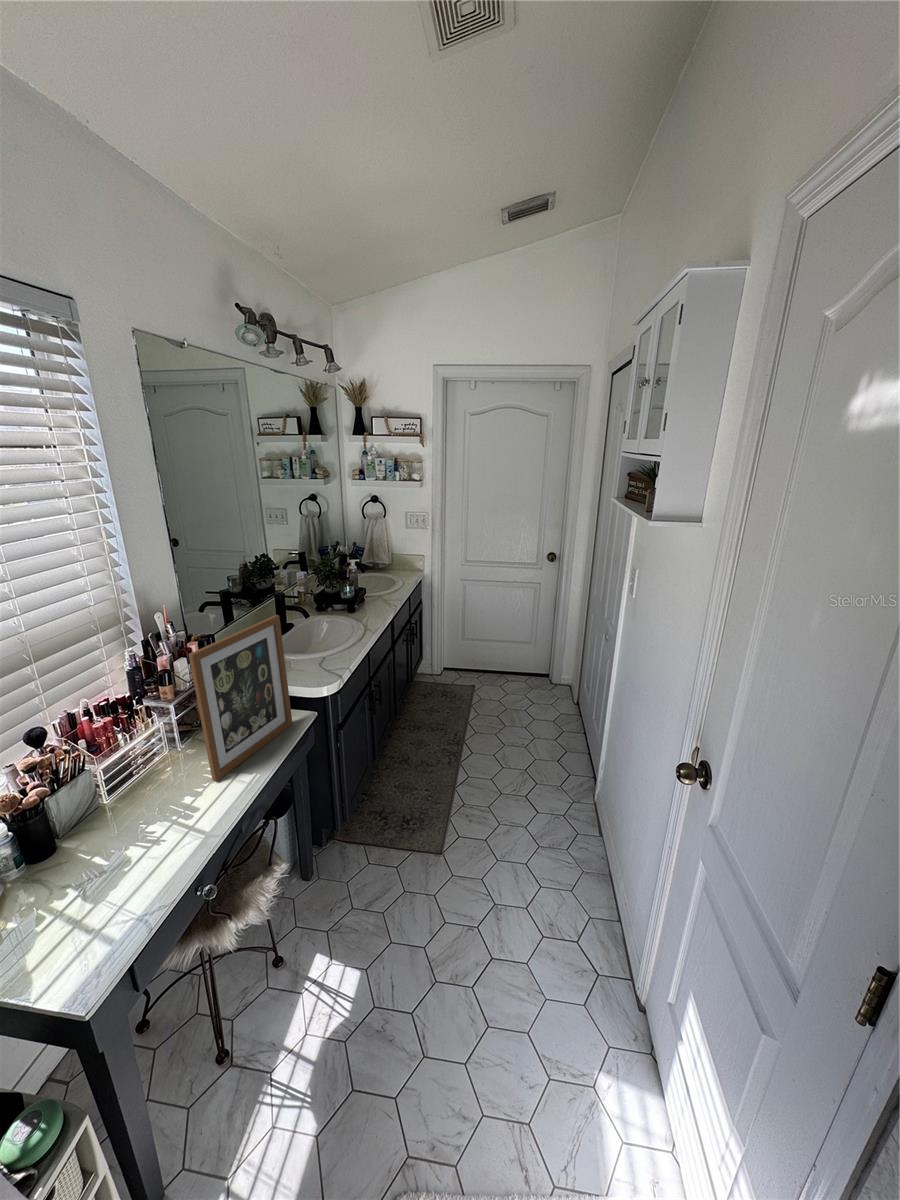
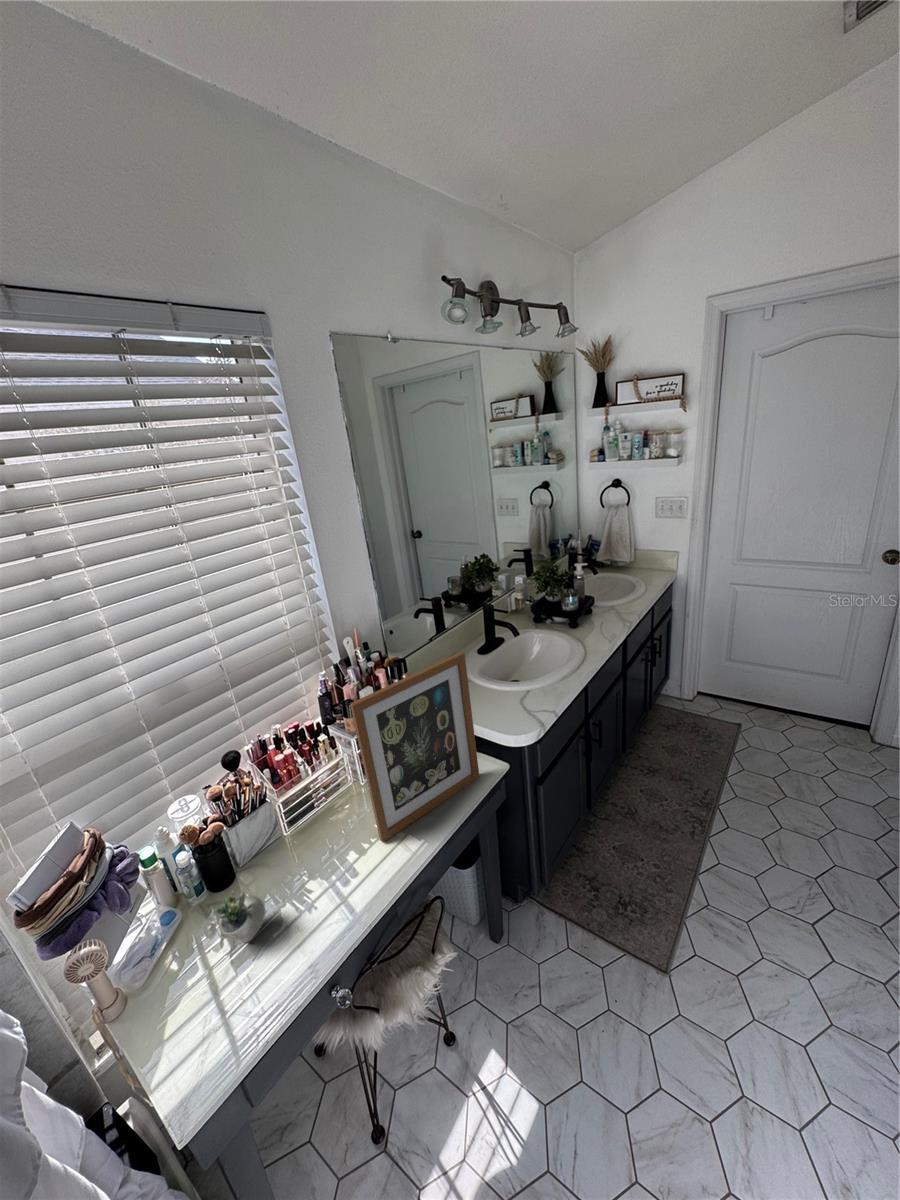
succulent plant: none [64,826,141,879] -> present [214,891,274,942]

